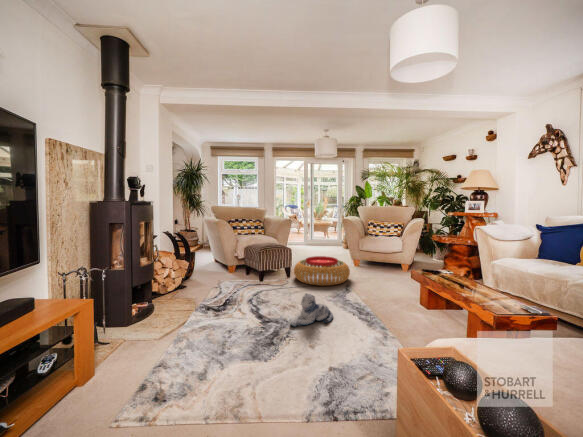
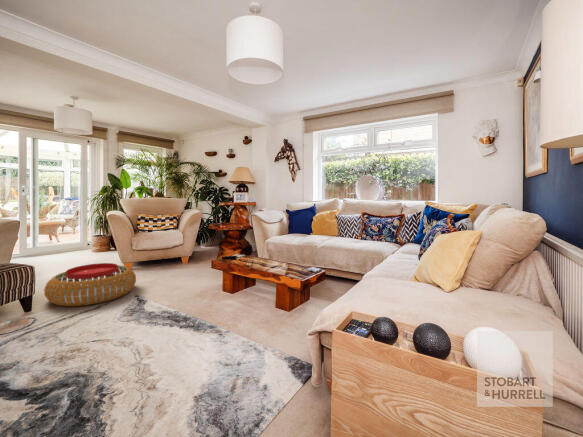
plush toy: present [290,293,333,326] -> none [92,318,150,372]

